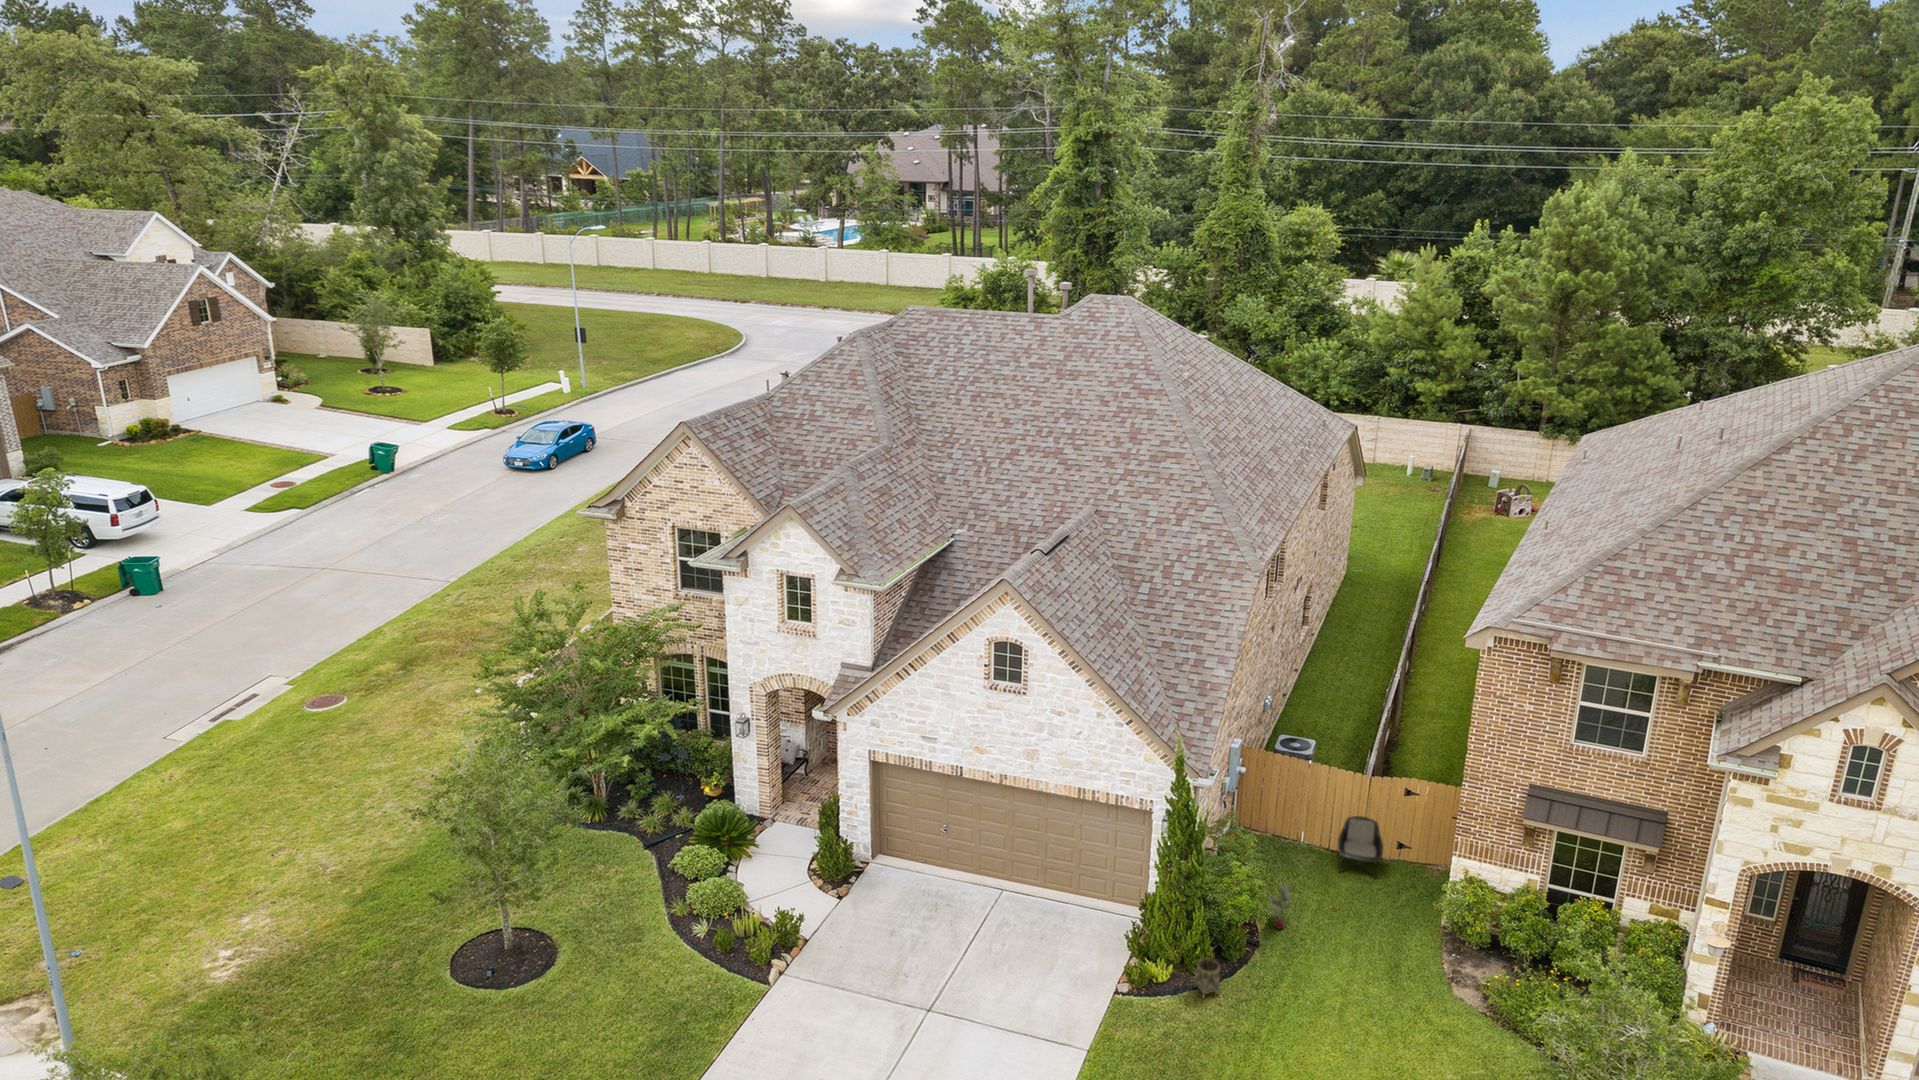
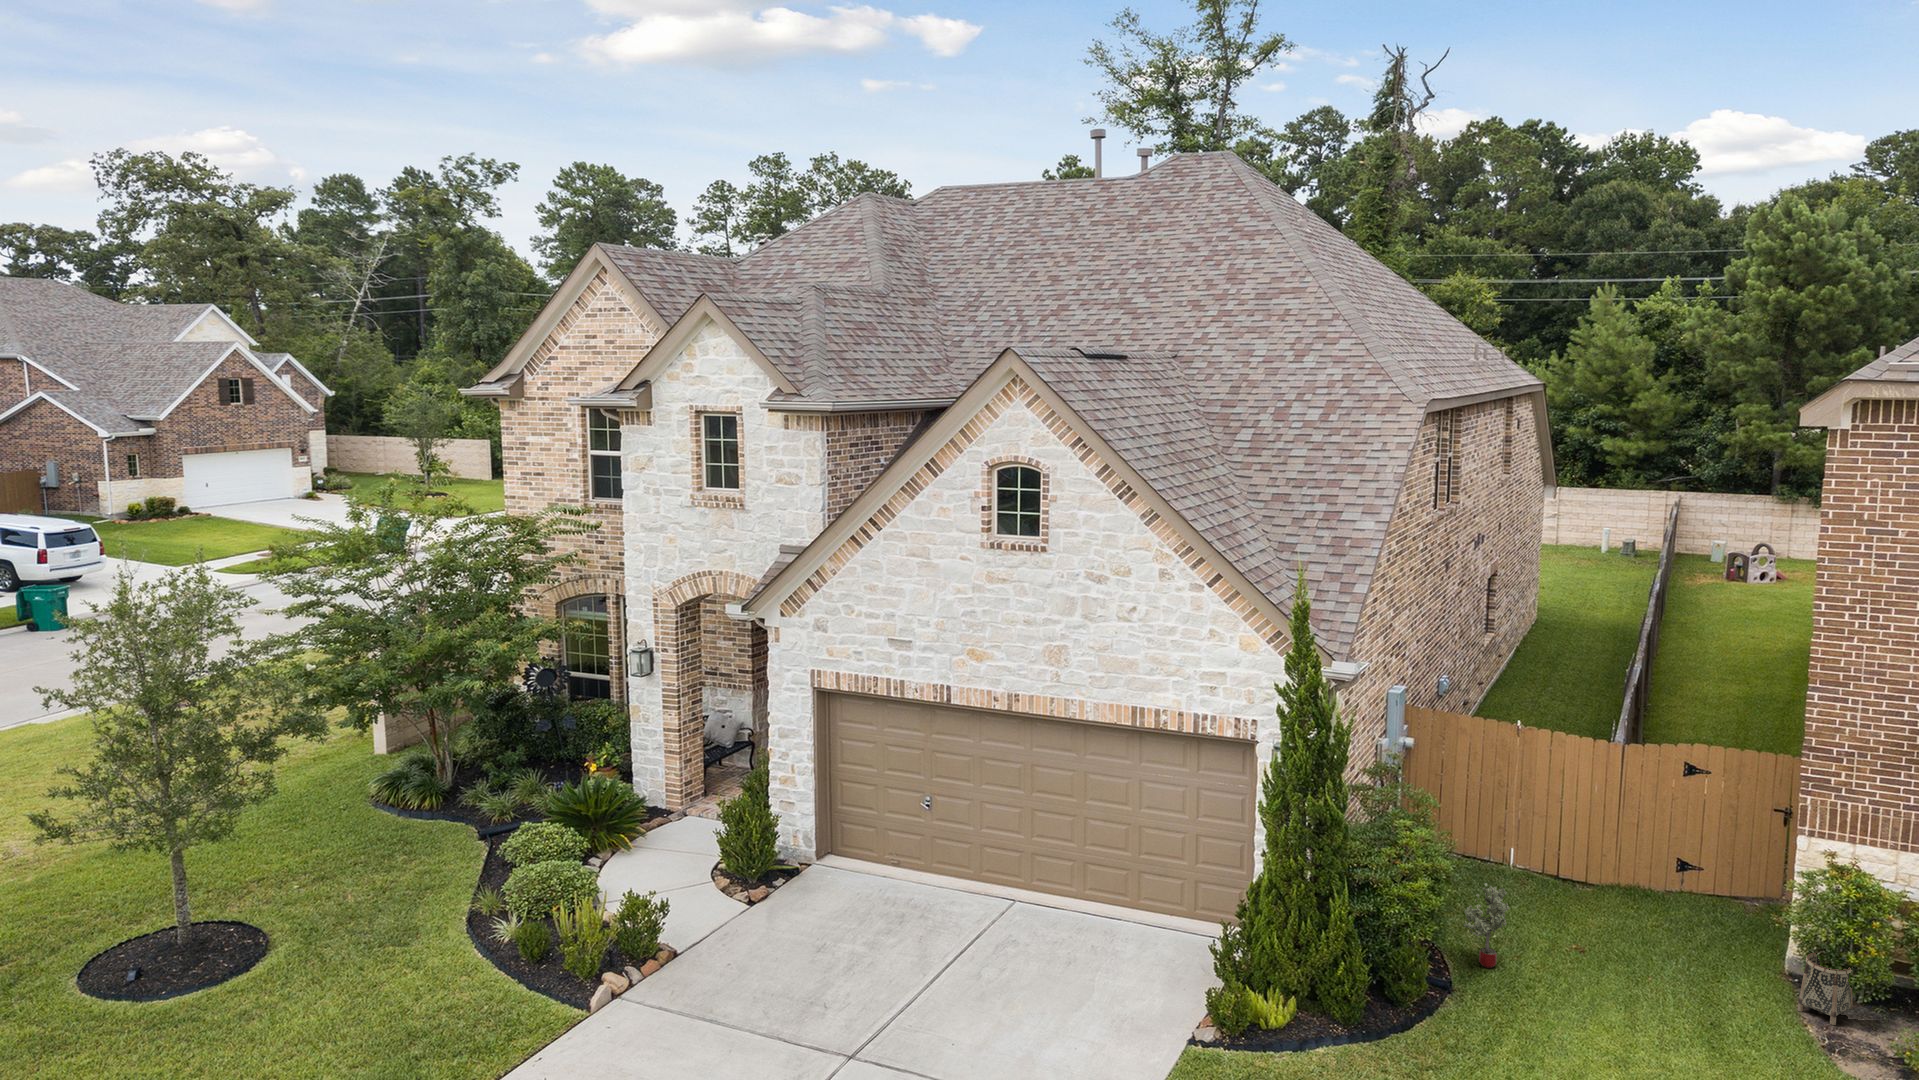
lounge chair: present [1338,816,1383,878] -> none [1577,809,1659,909]
basket: present [1194,958,1220,998] -> present [1797,953,1852,1025]

